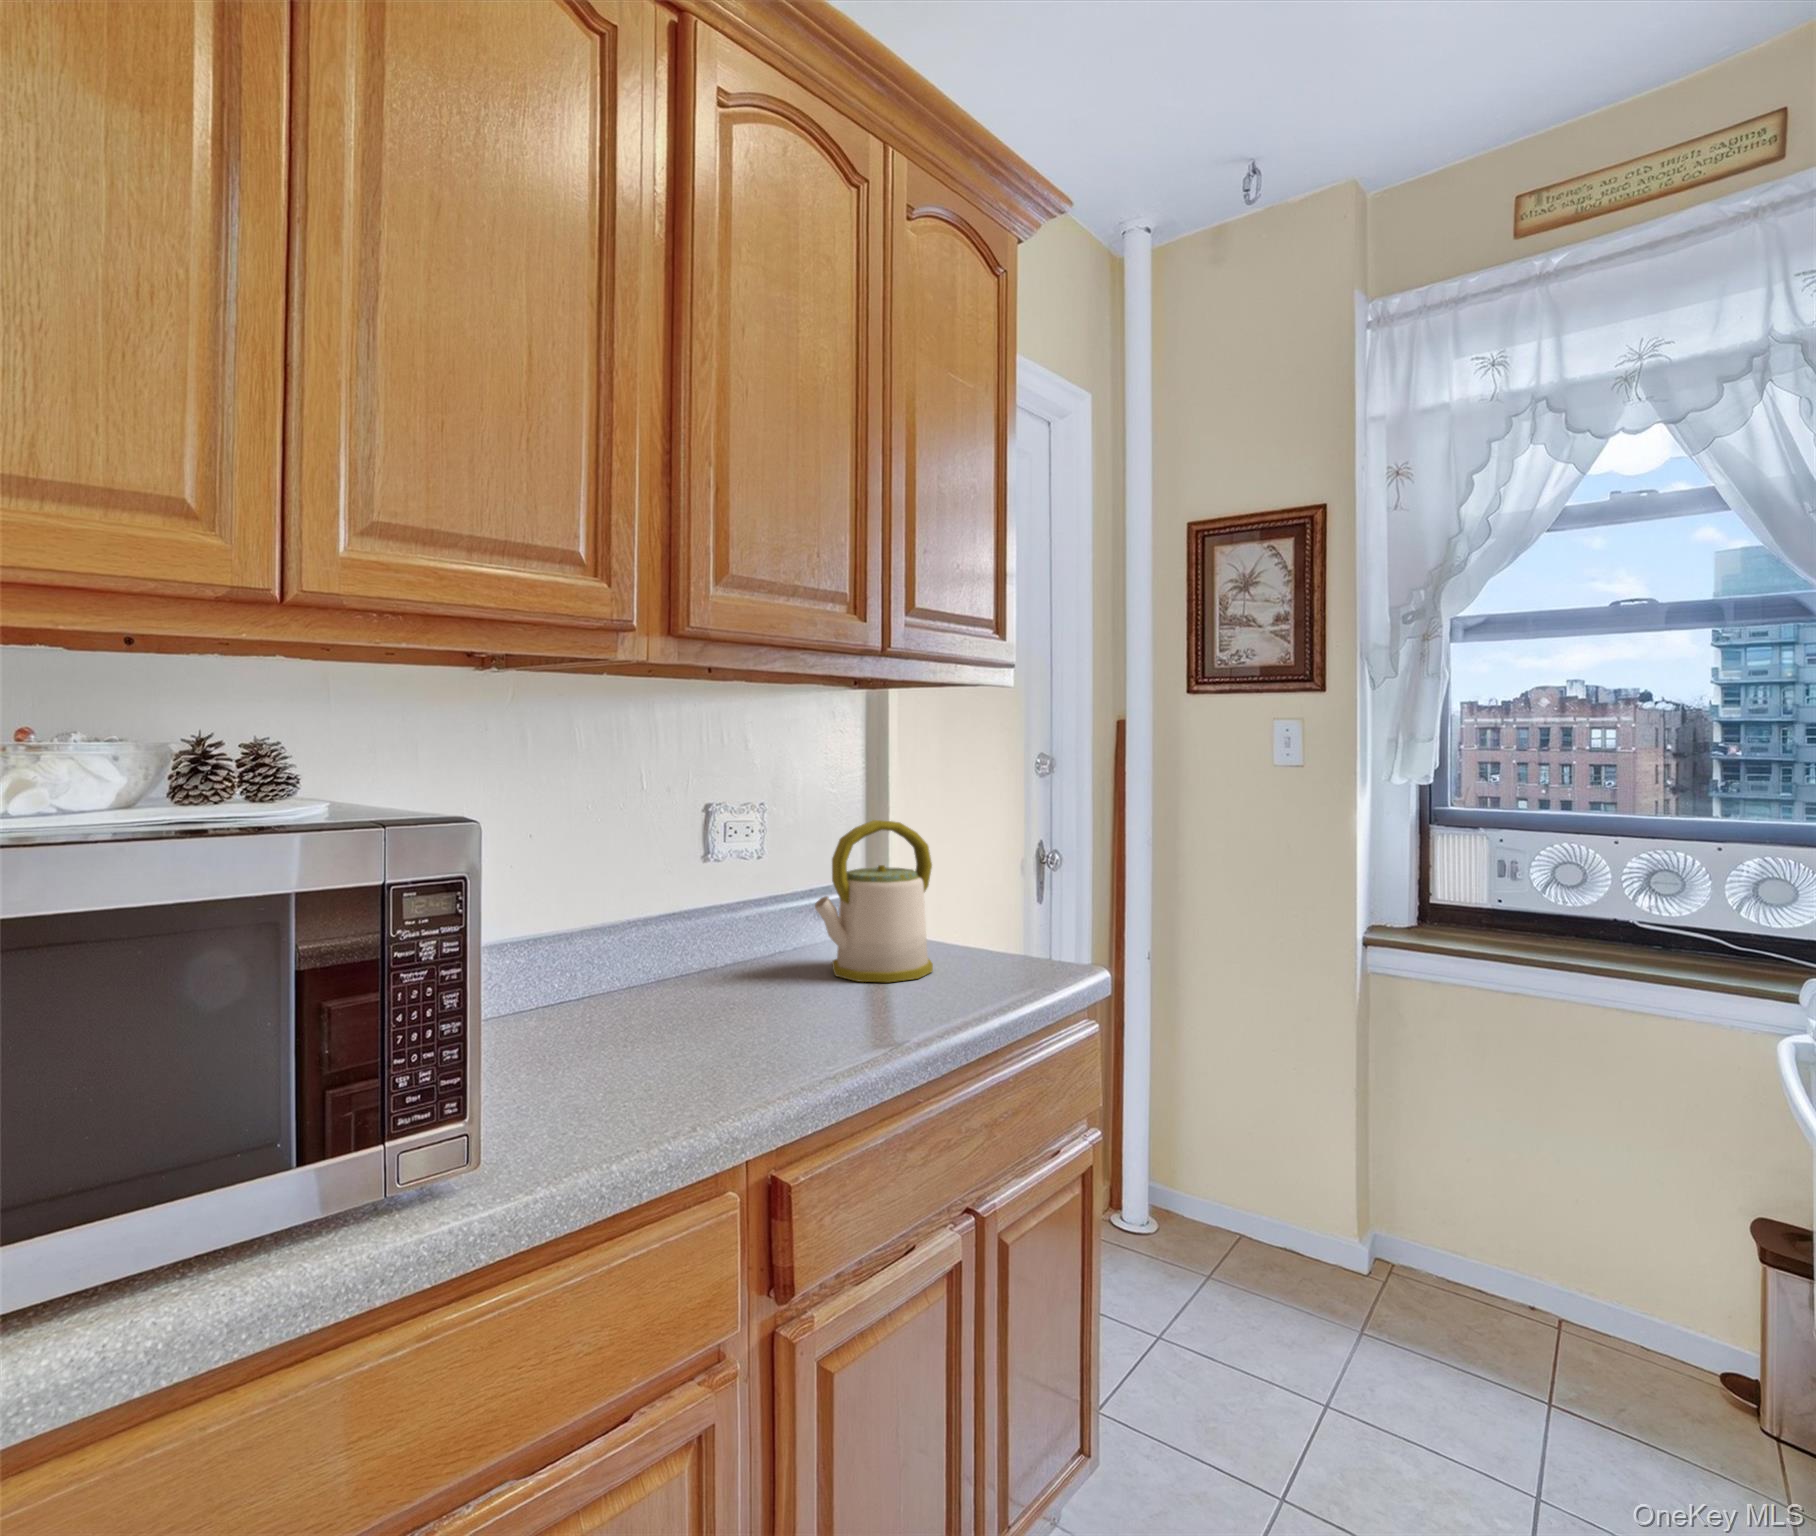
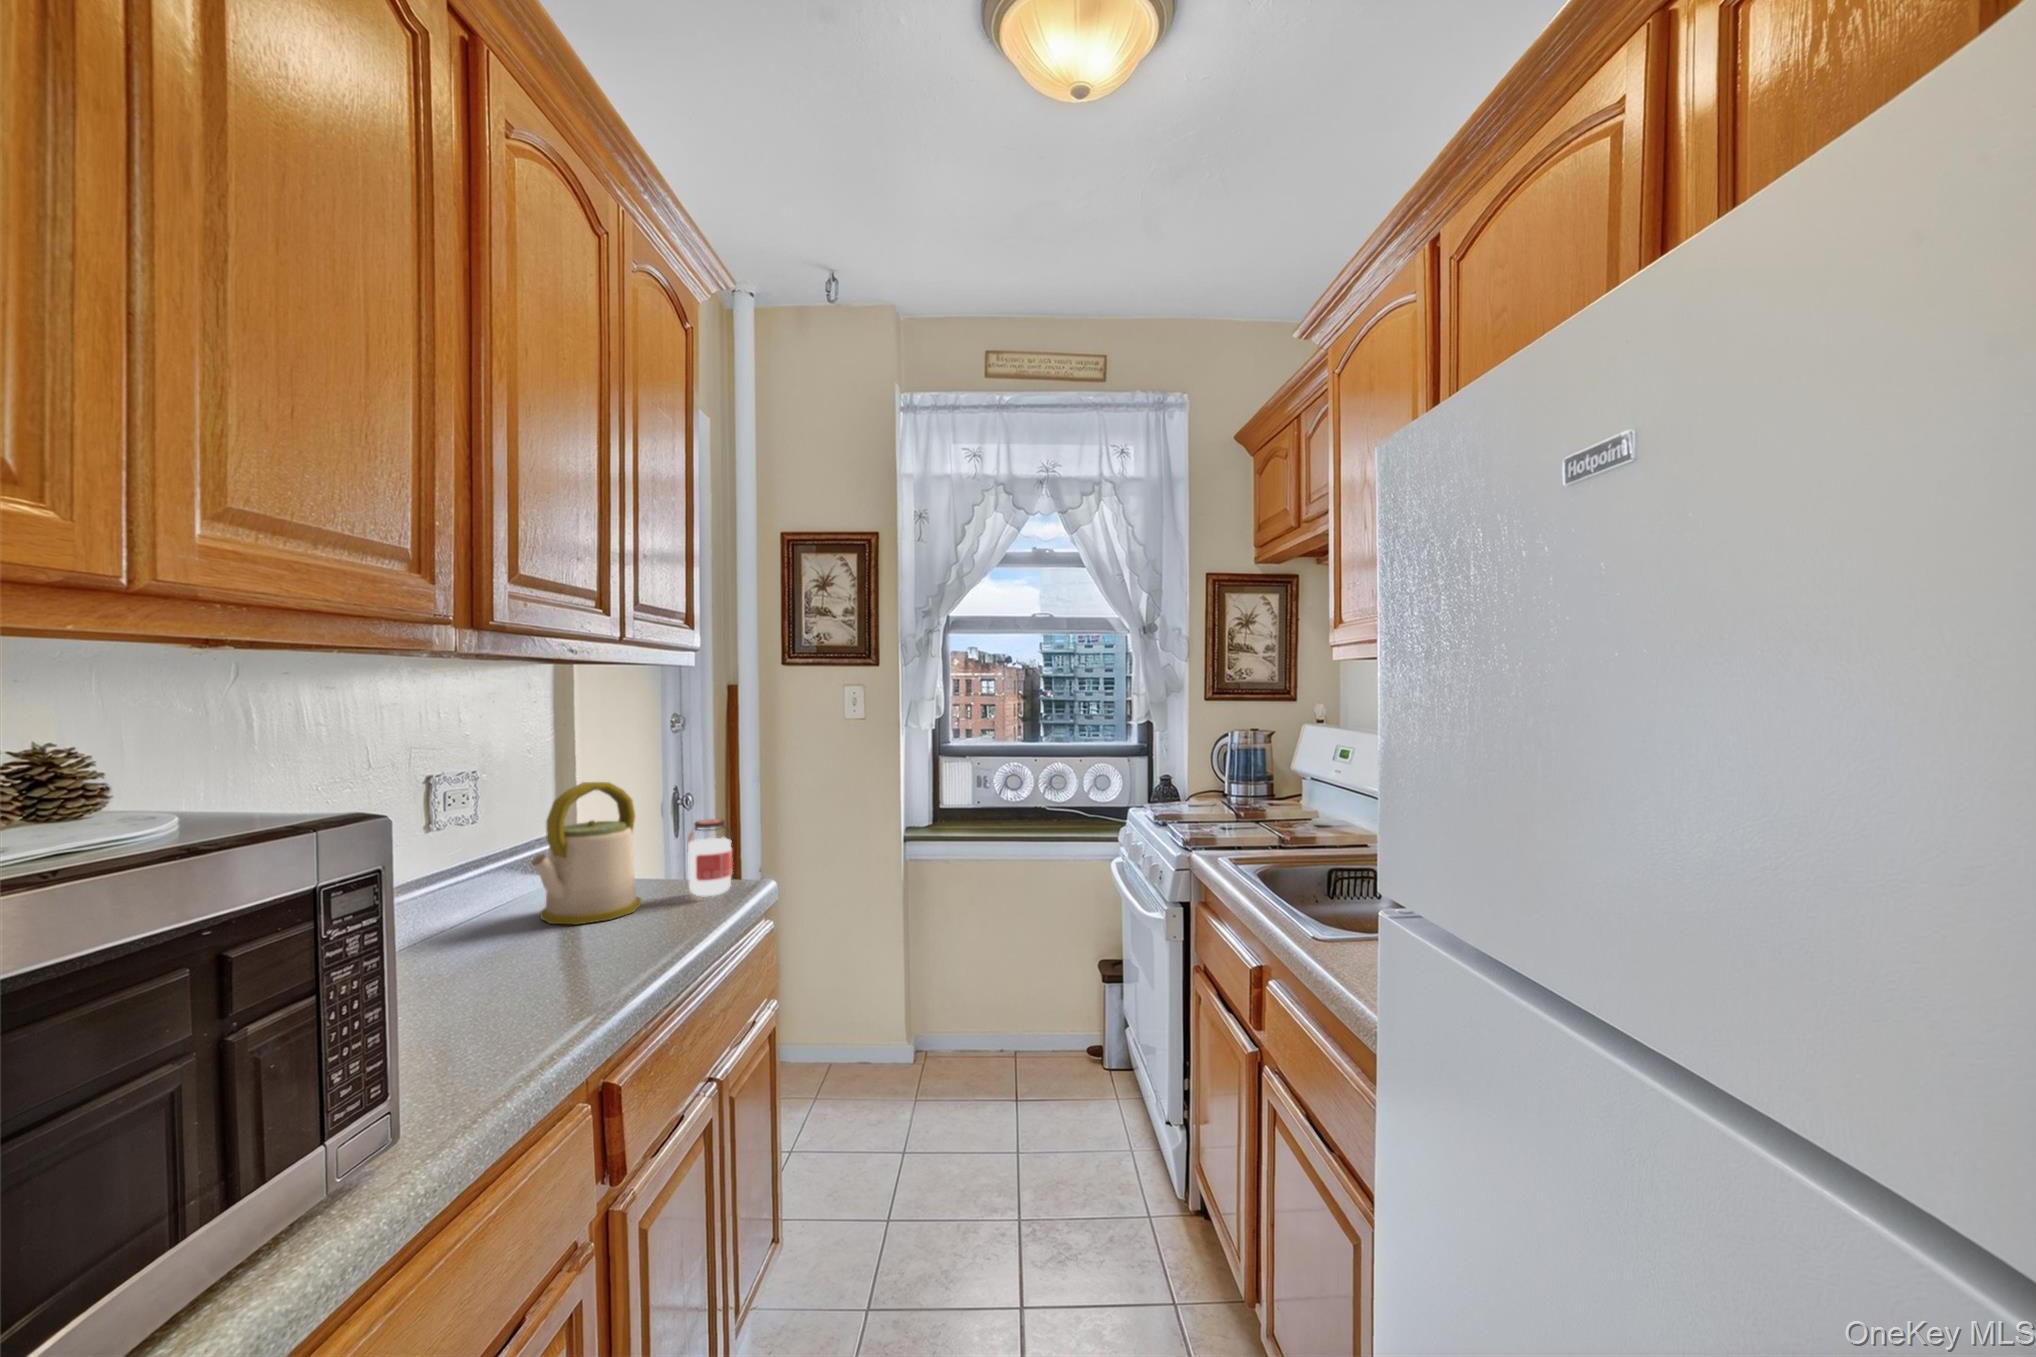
jar: none [987,879,1042,976] -> present [688,819,733,896]

